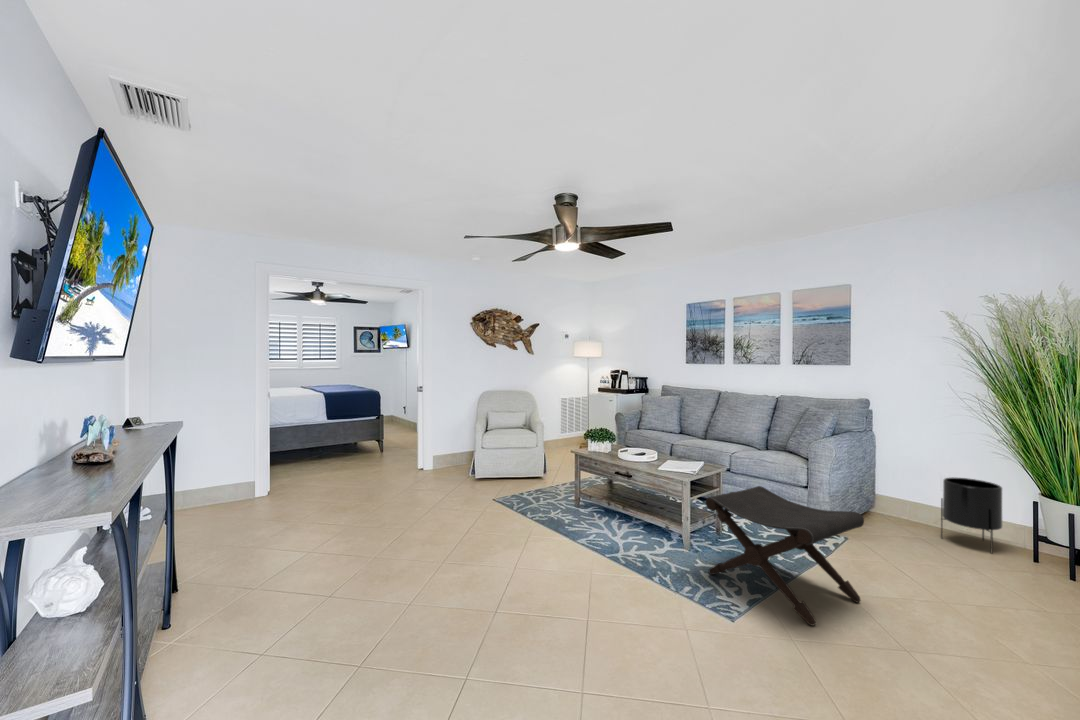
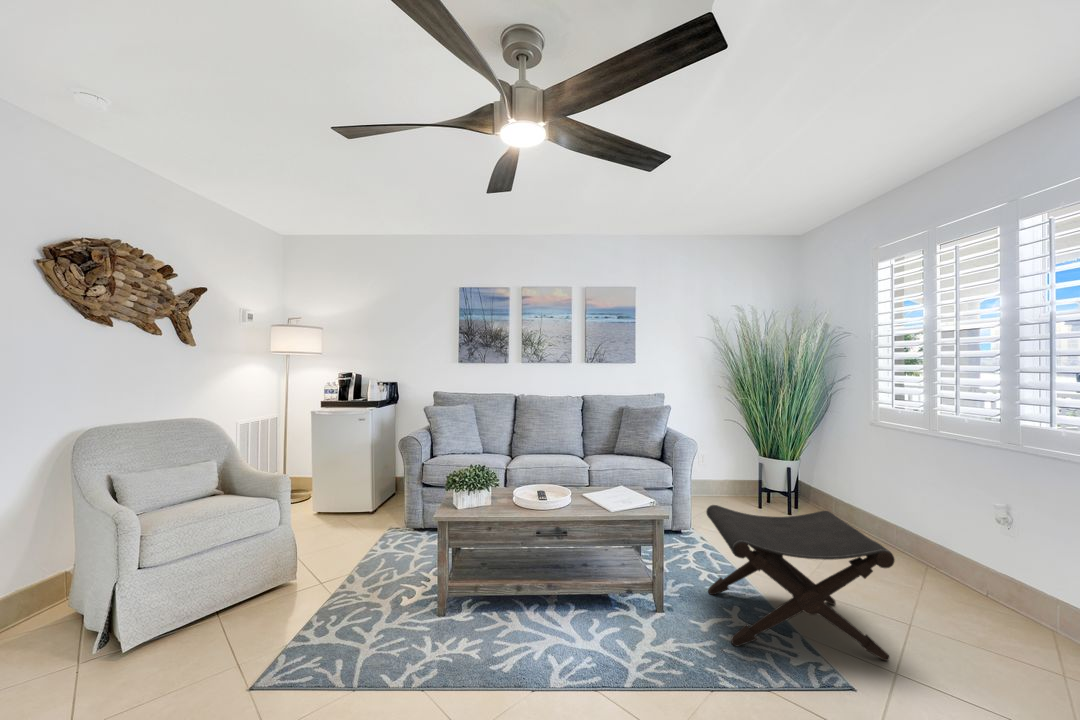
planter: present [941,477,1002,553] -> none [721,453,760,511]

